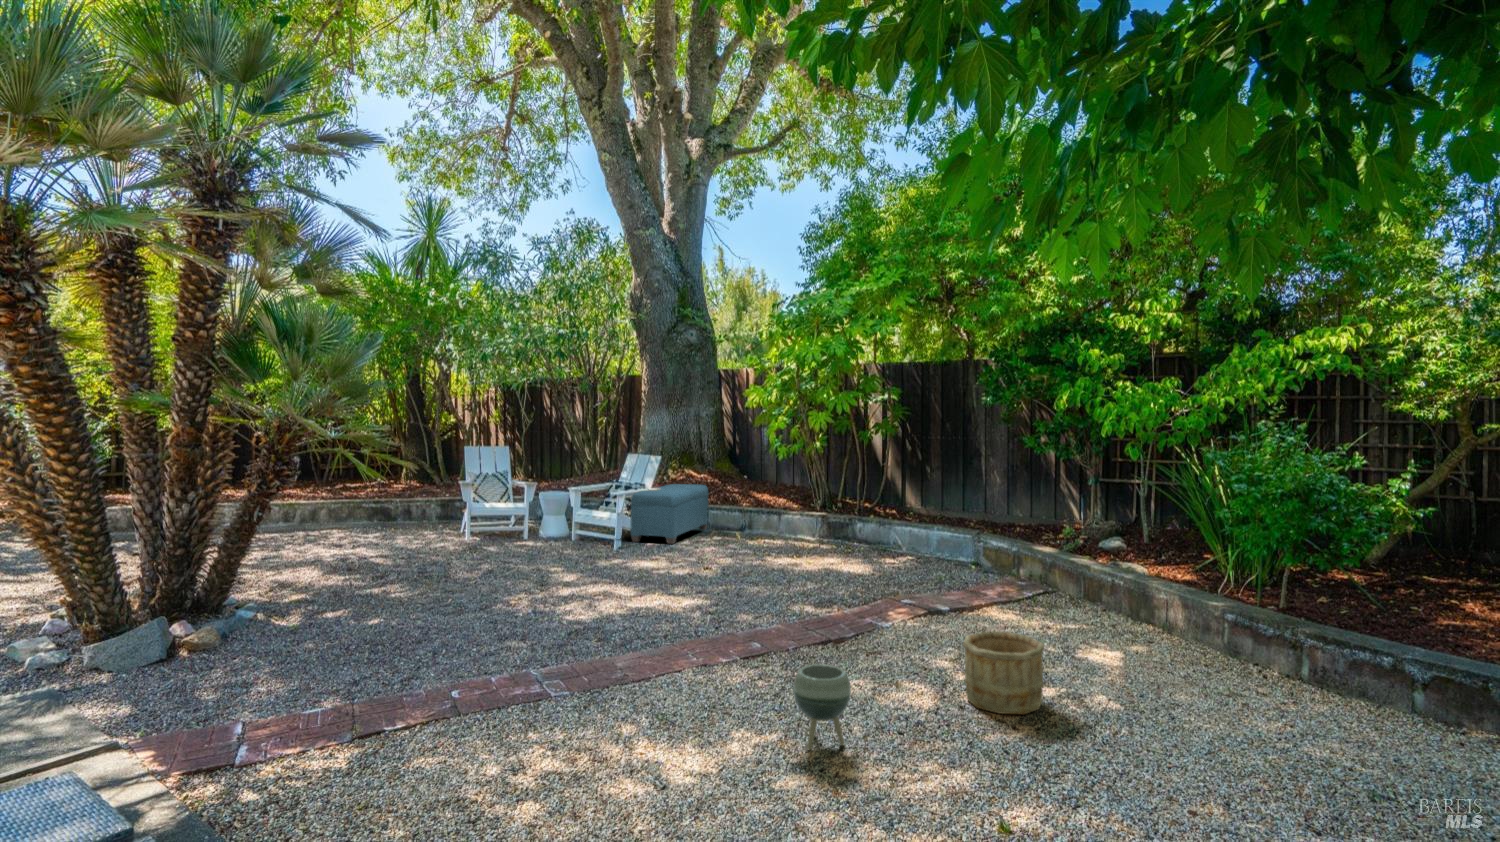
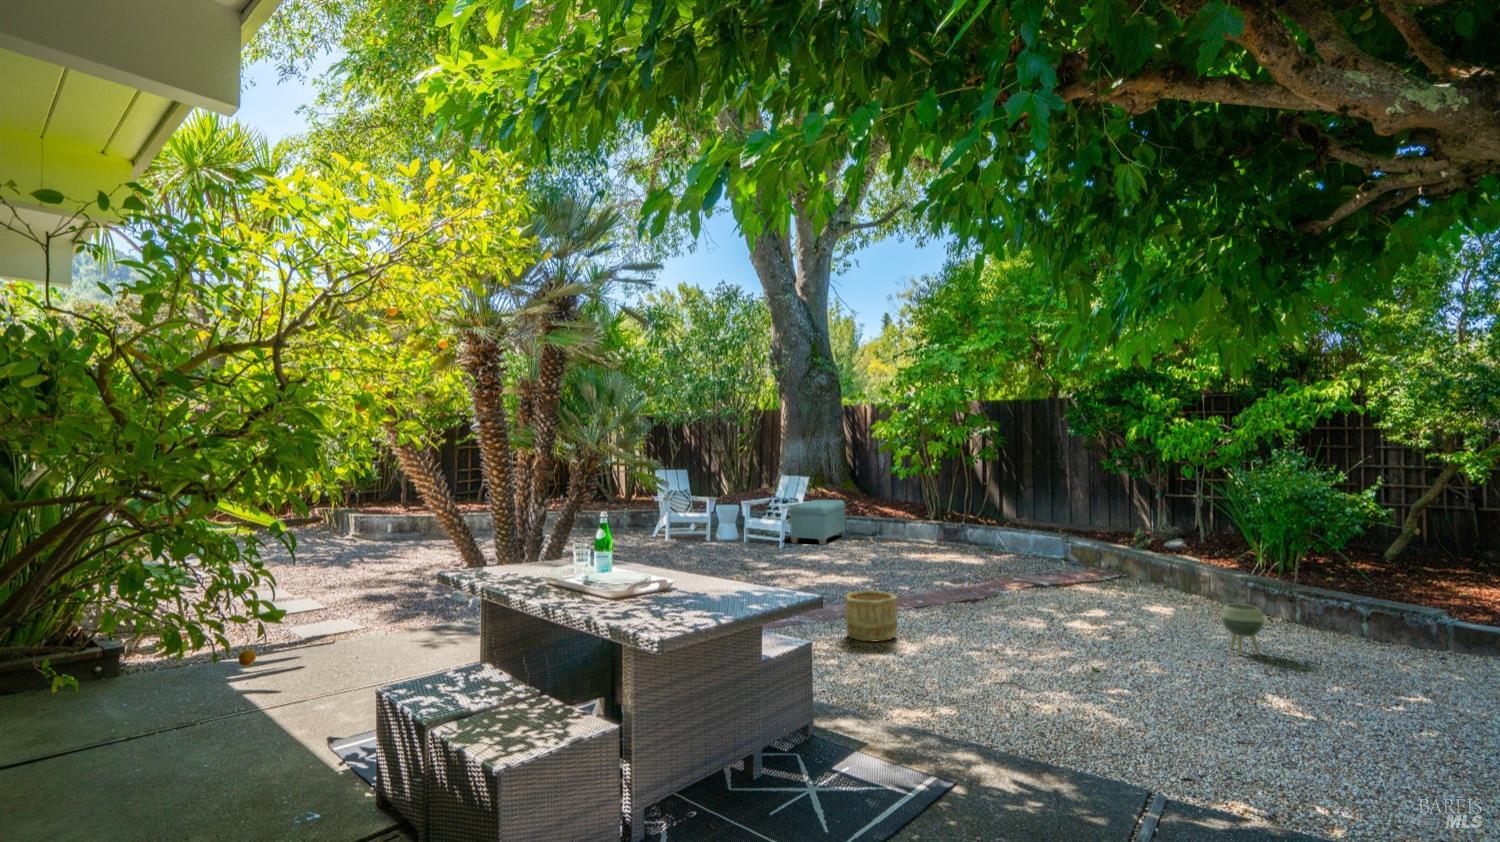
wooden bucket: present [963,632,1044,714] -> present [844,590,897,641]
planter: present [793,664,851,750] -> present [1221,604,1264,655]

